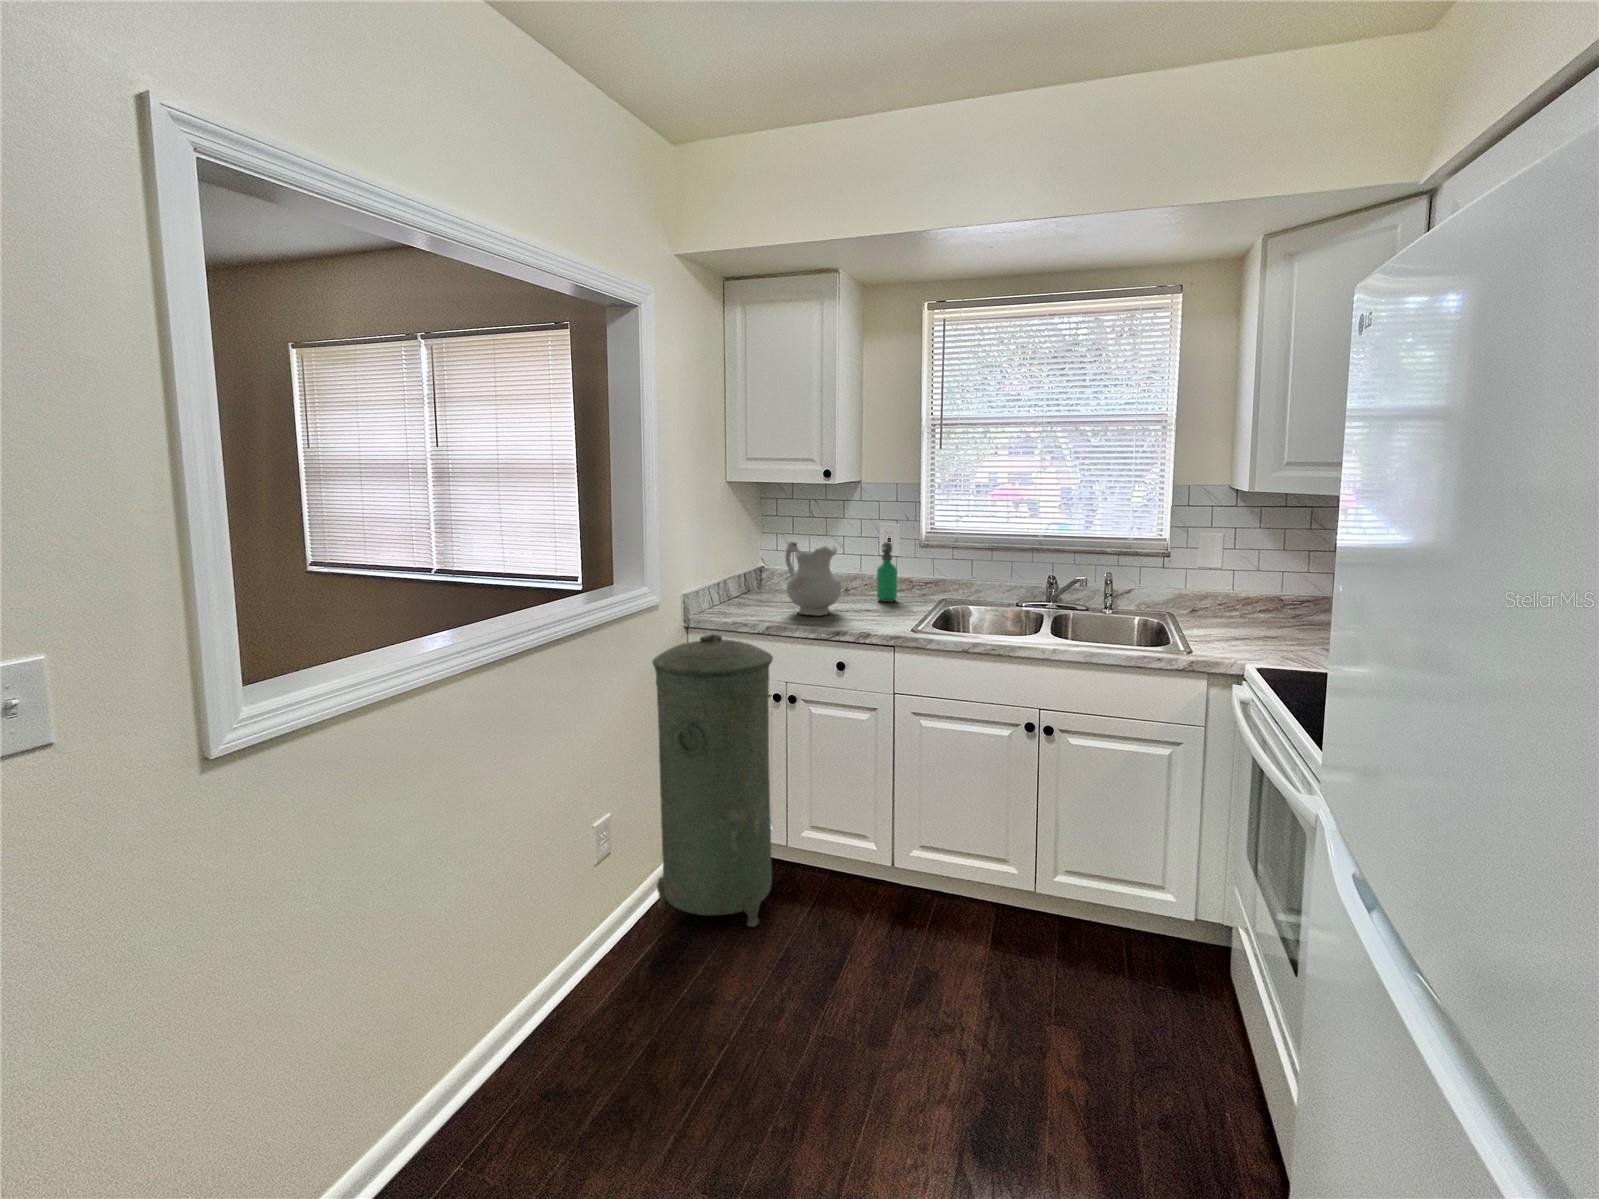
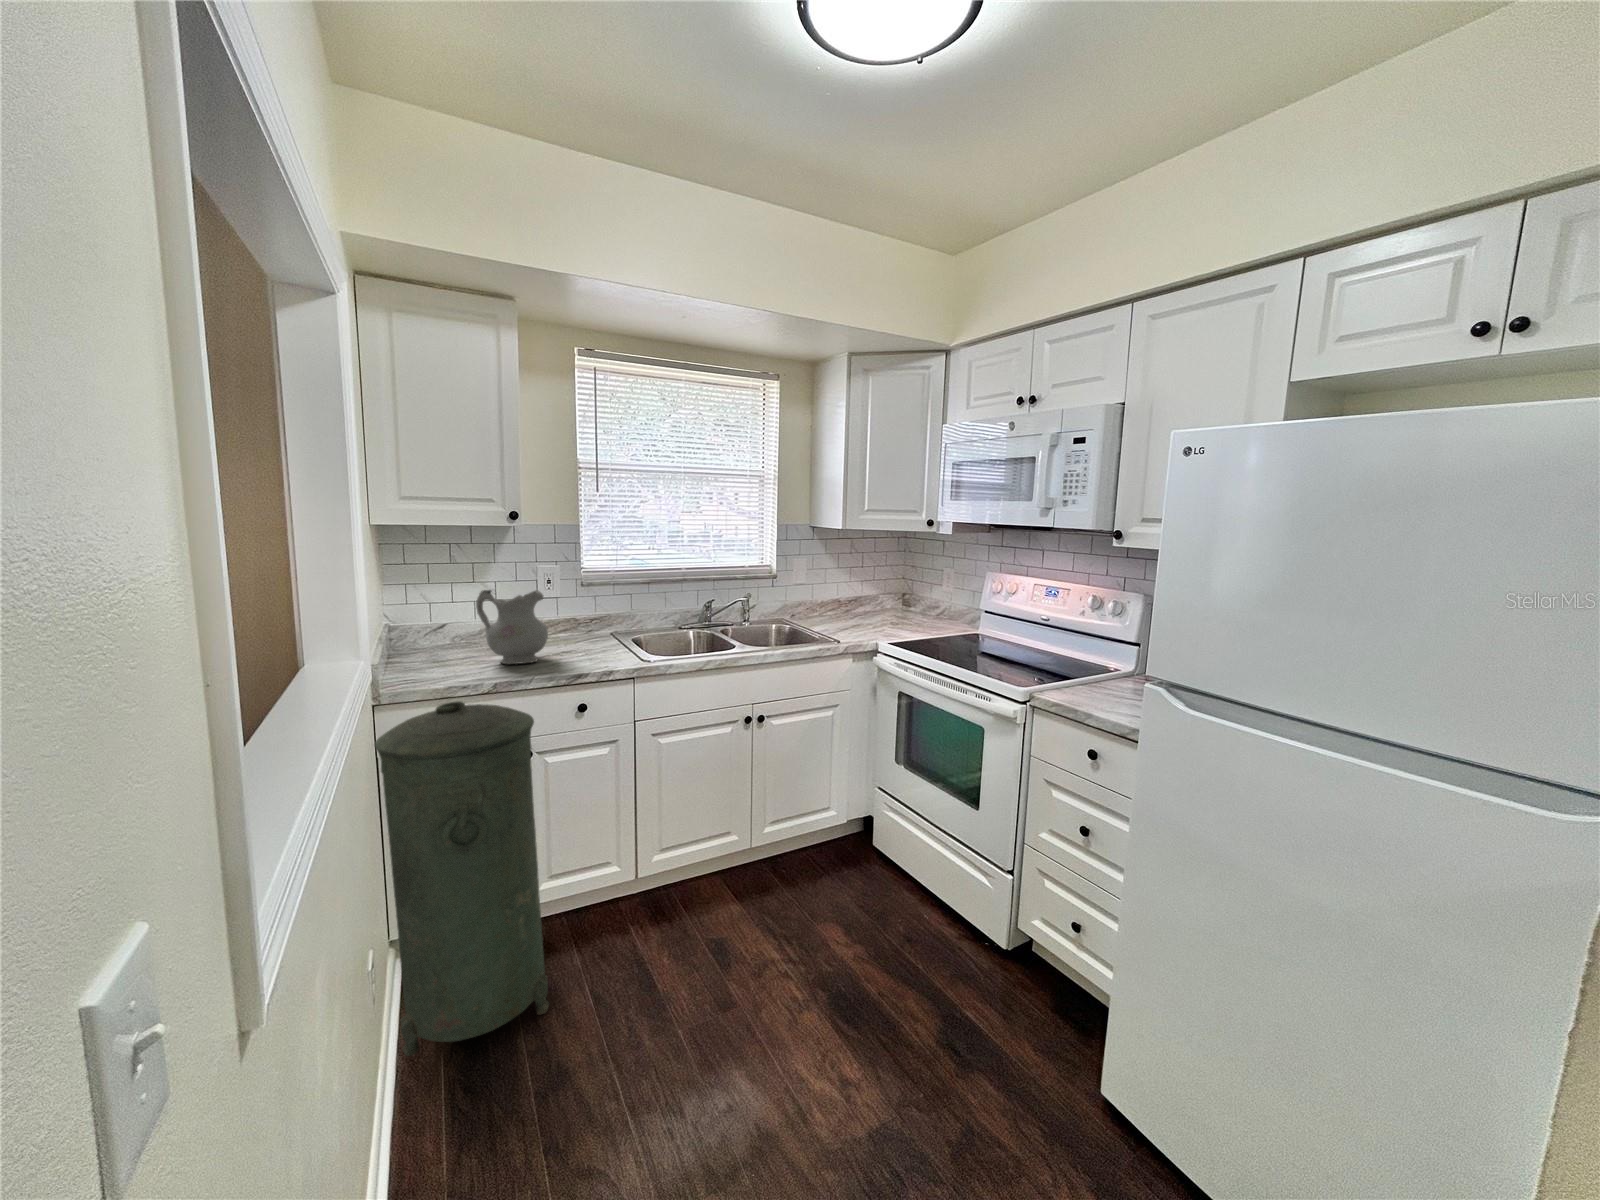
soap dispenser: present [877,542,897,602] -> none [557,583,579,641]

